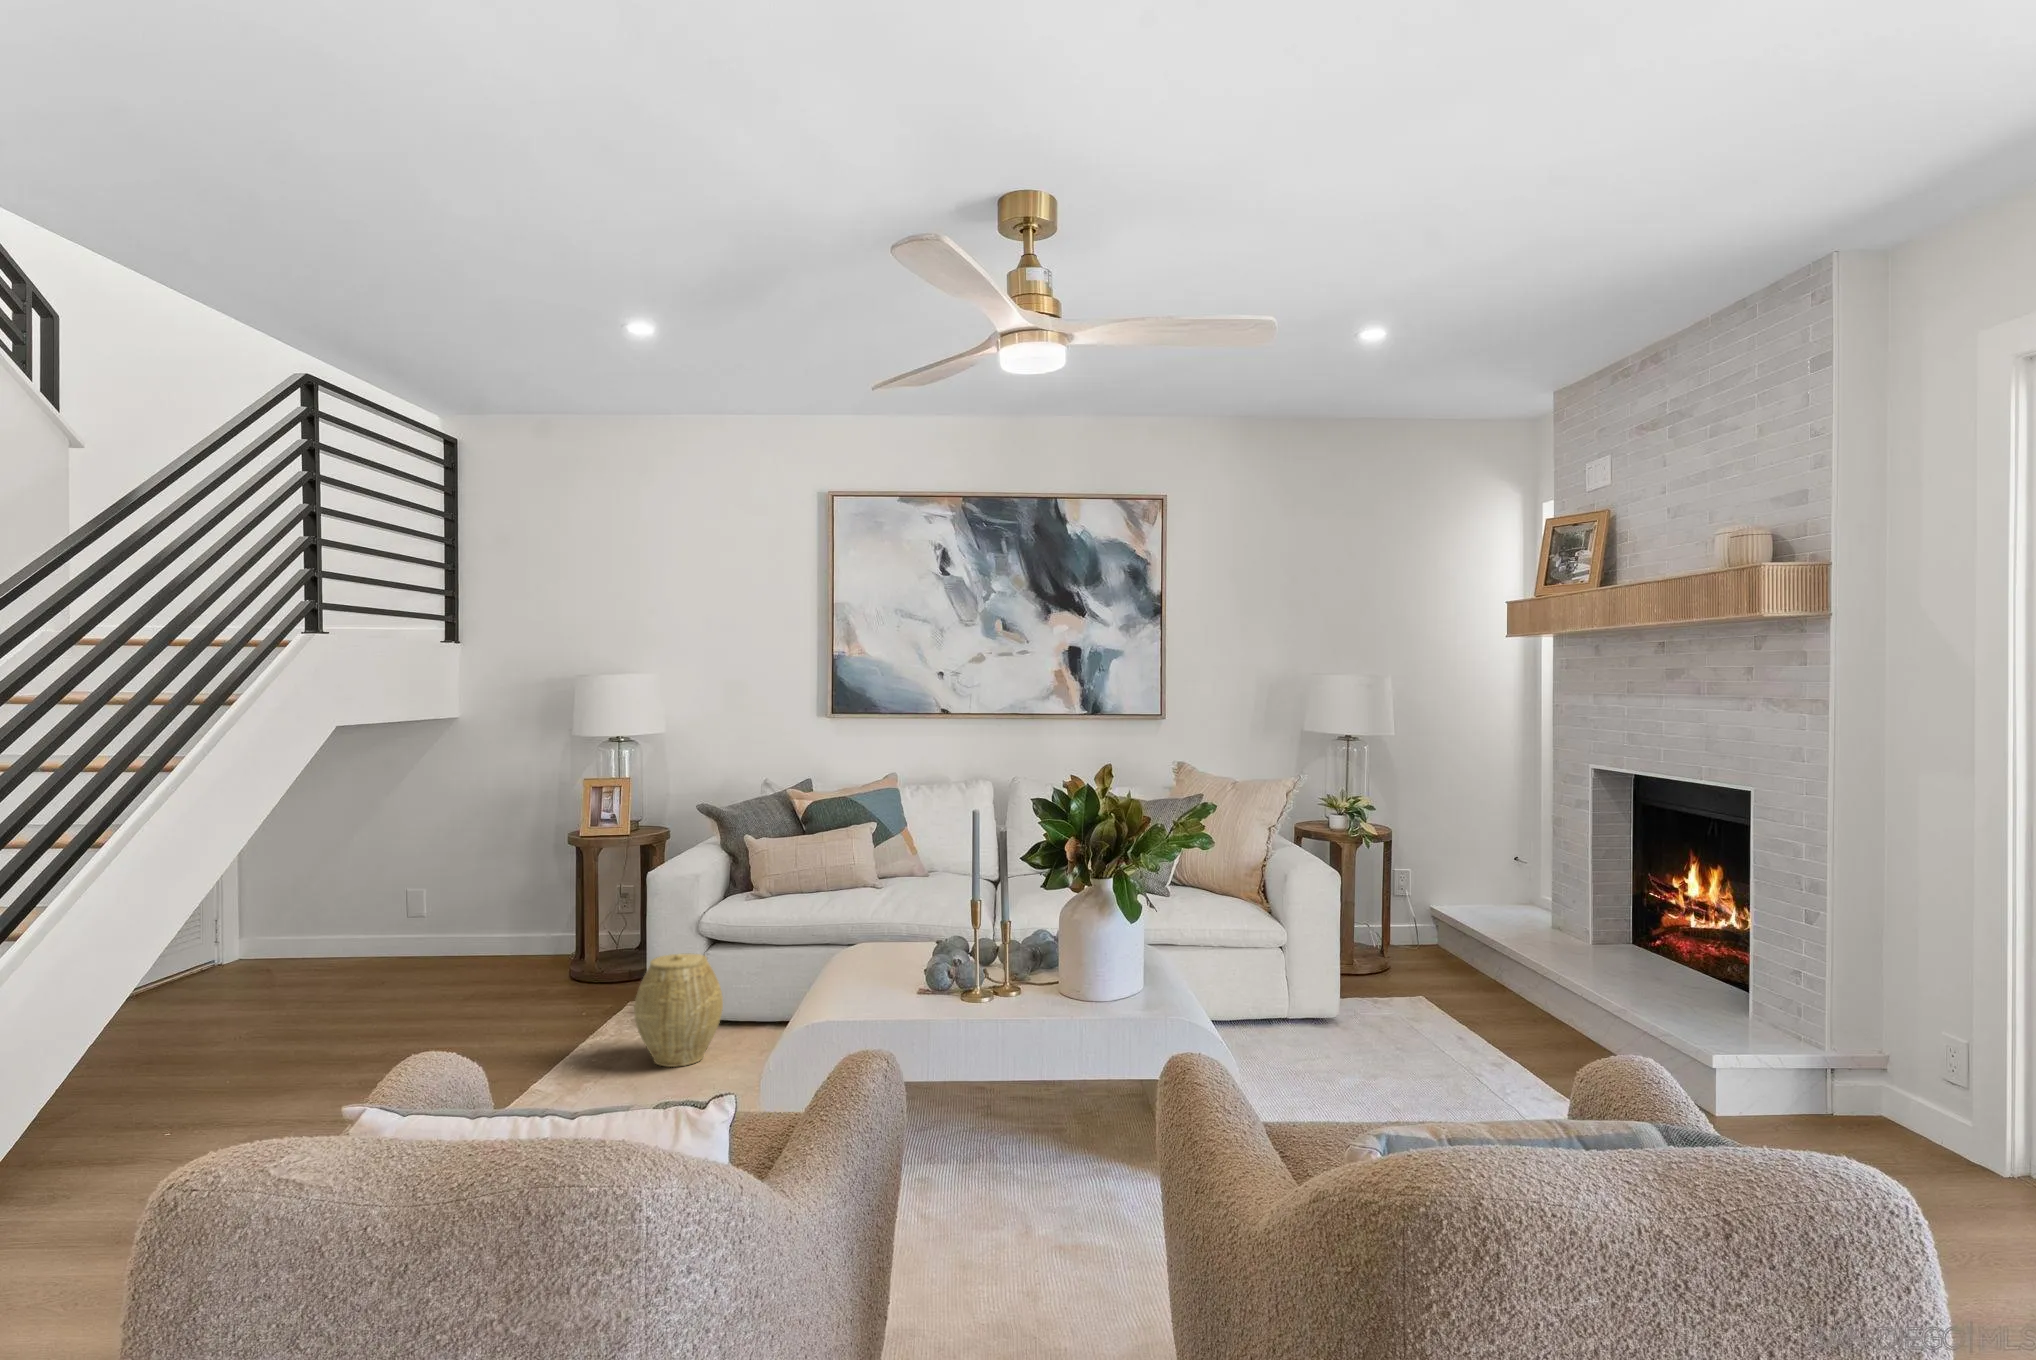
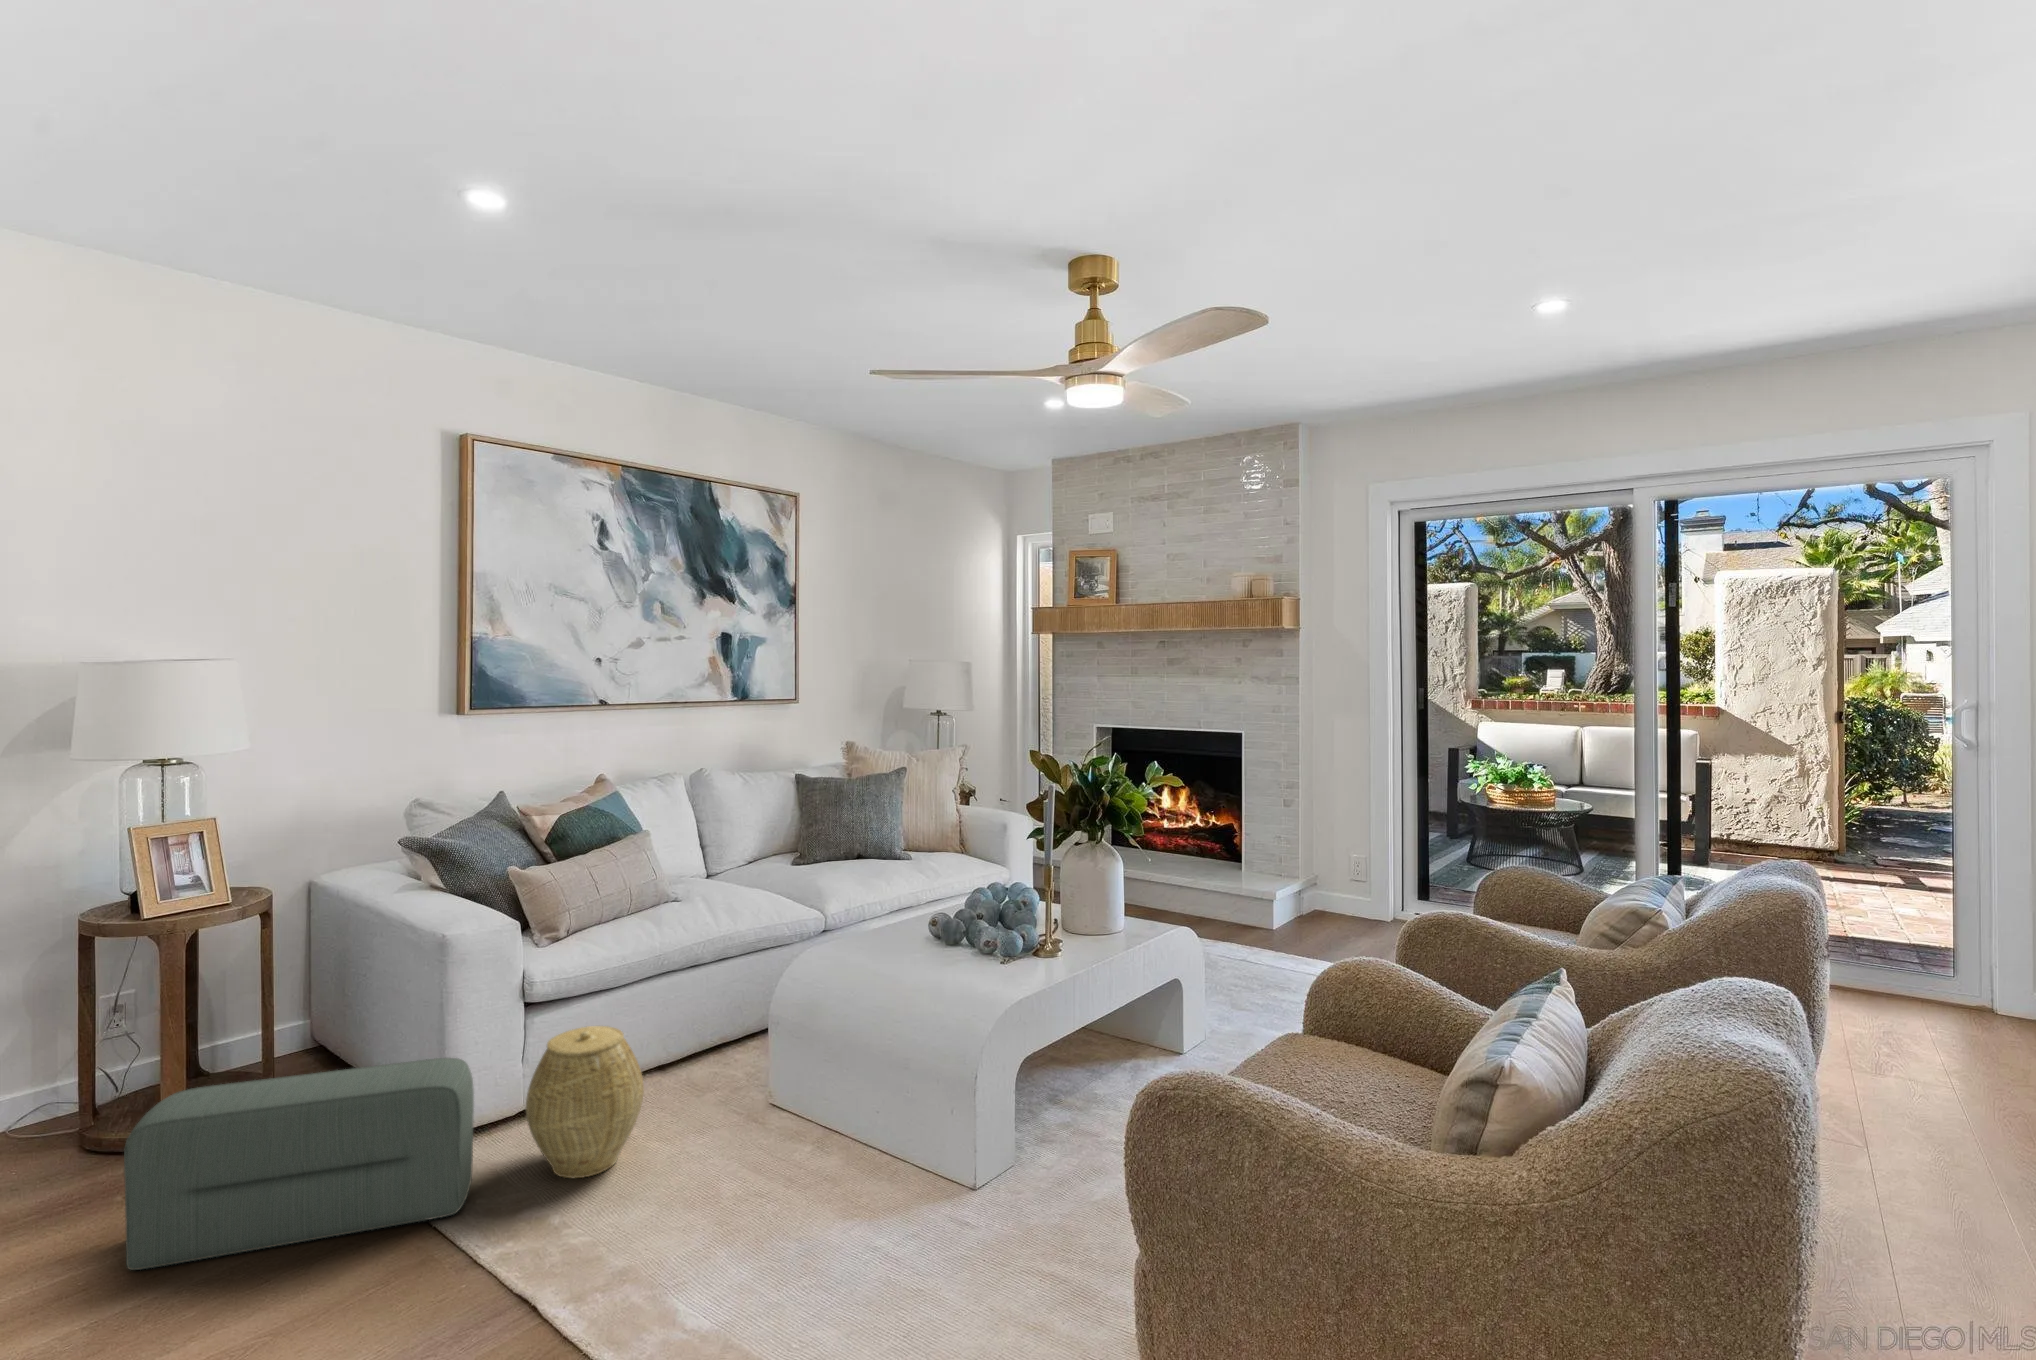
pouf: none [464,934,624,1058] -> present [124,1058,474,1270]

